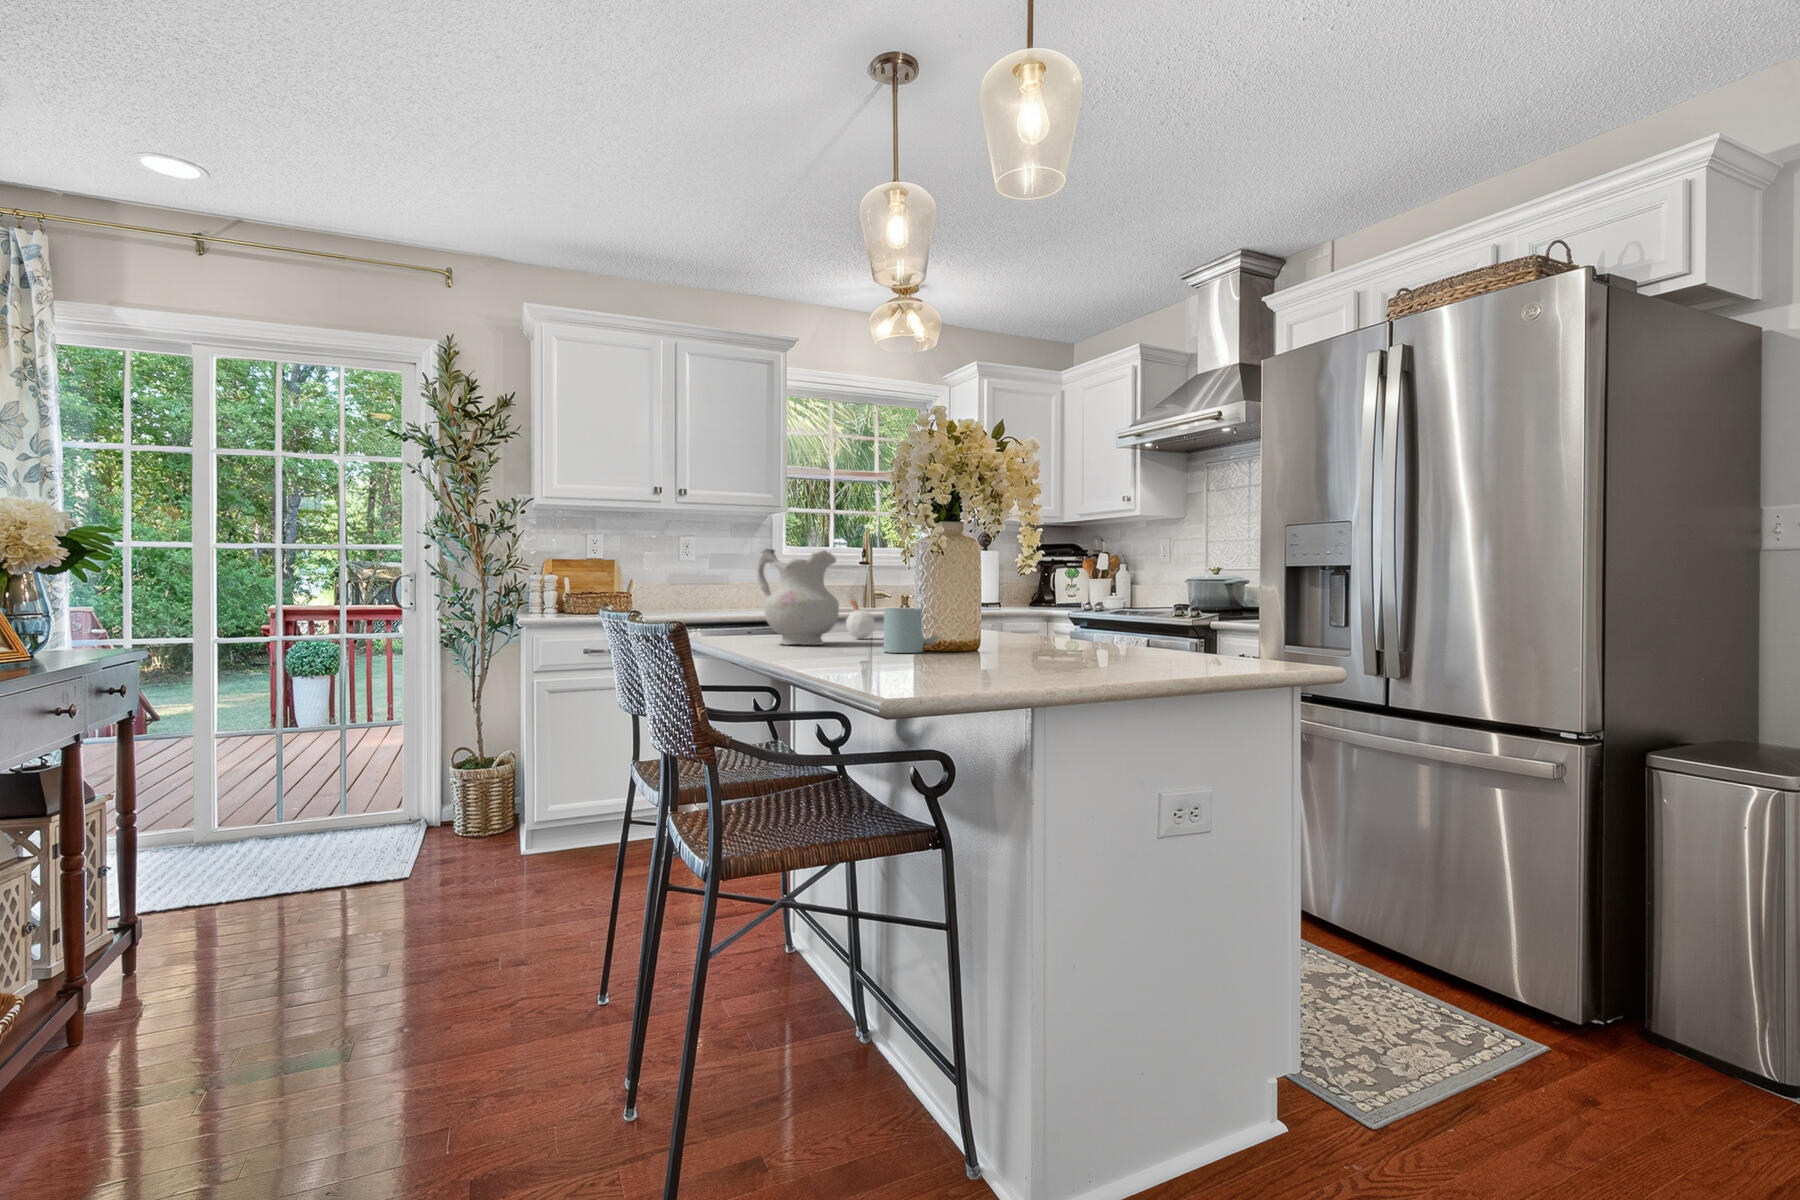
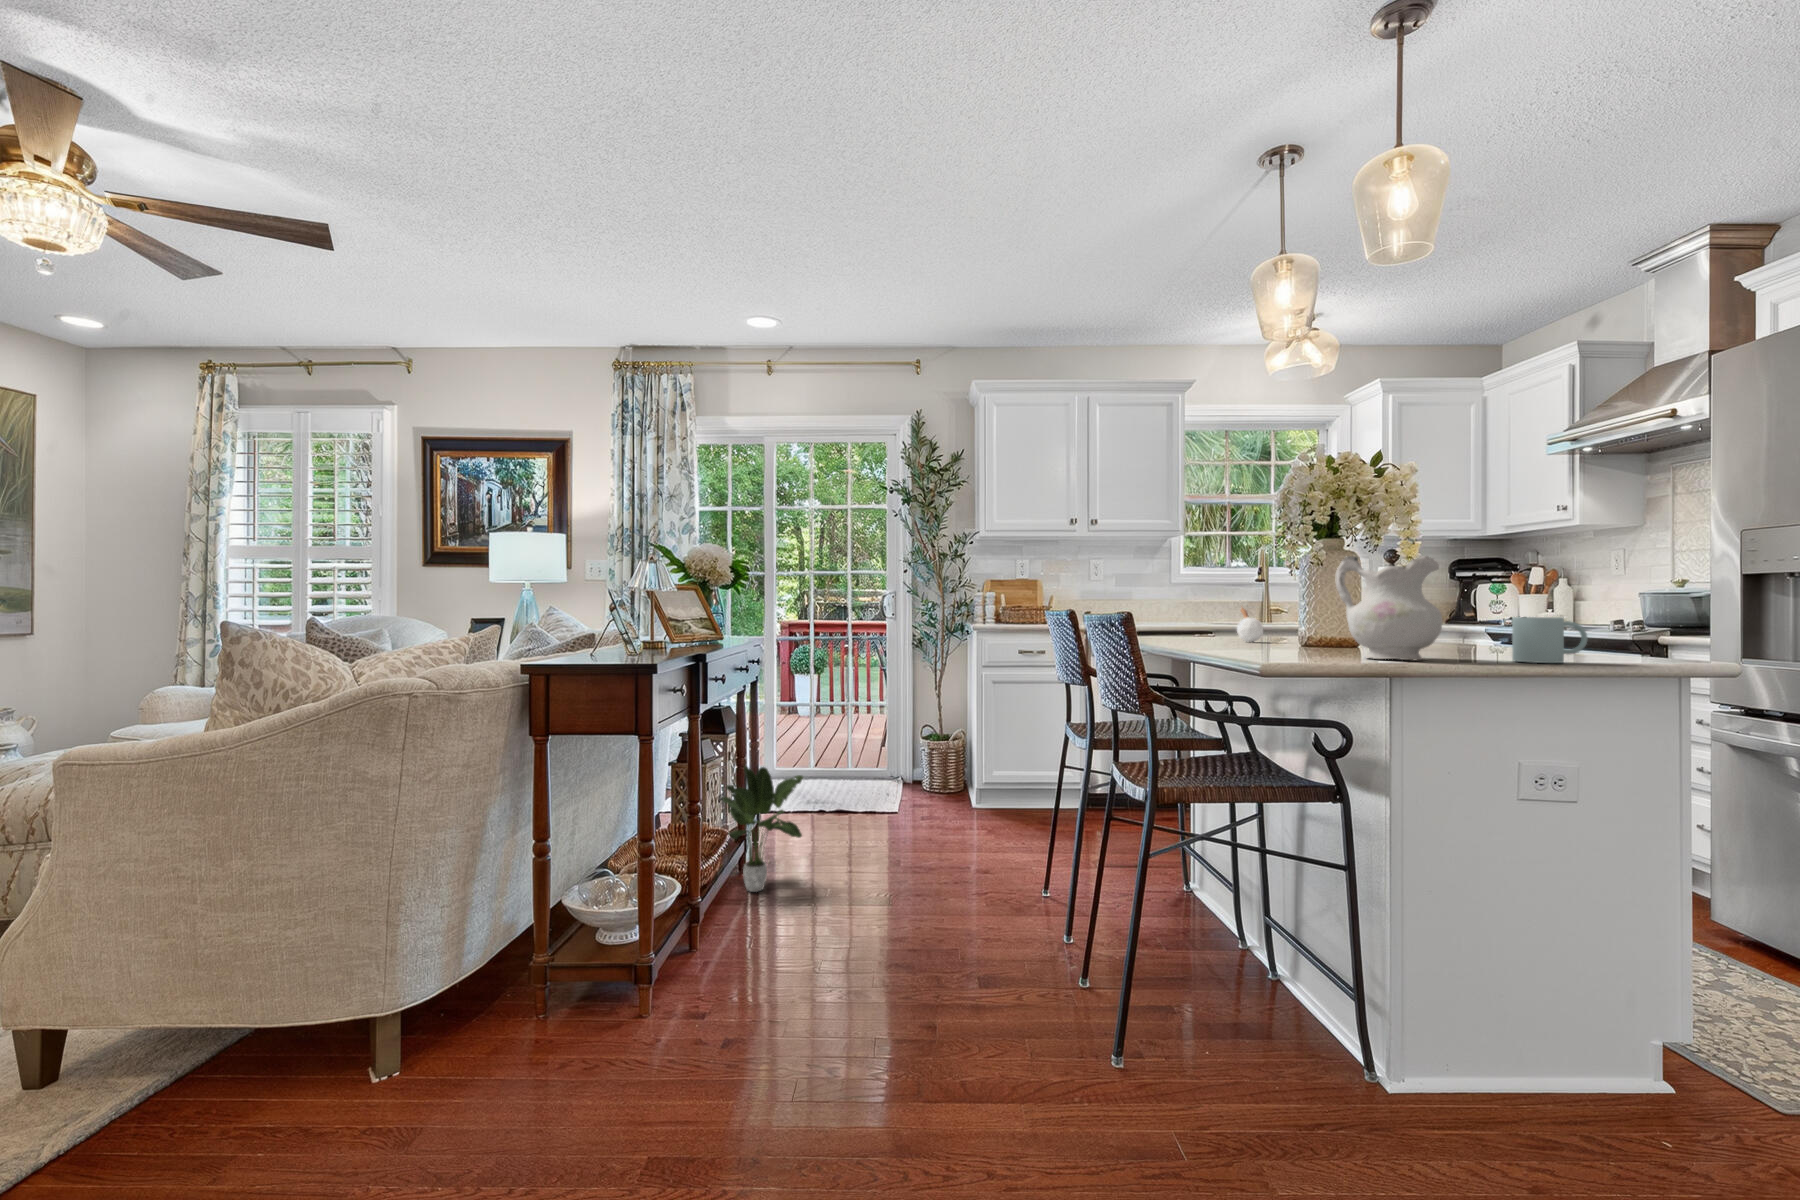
ceramic pitcher: present [756,549,839,645] -> present [1335,556,1443,661]
mug: present [884,608,939,653] -> present [1512,617,1587,663]
potted plant: none [55,855,228,1061] -> present [722,766,803,892]

